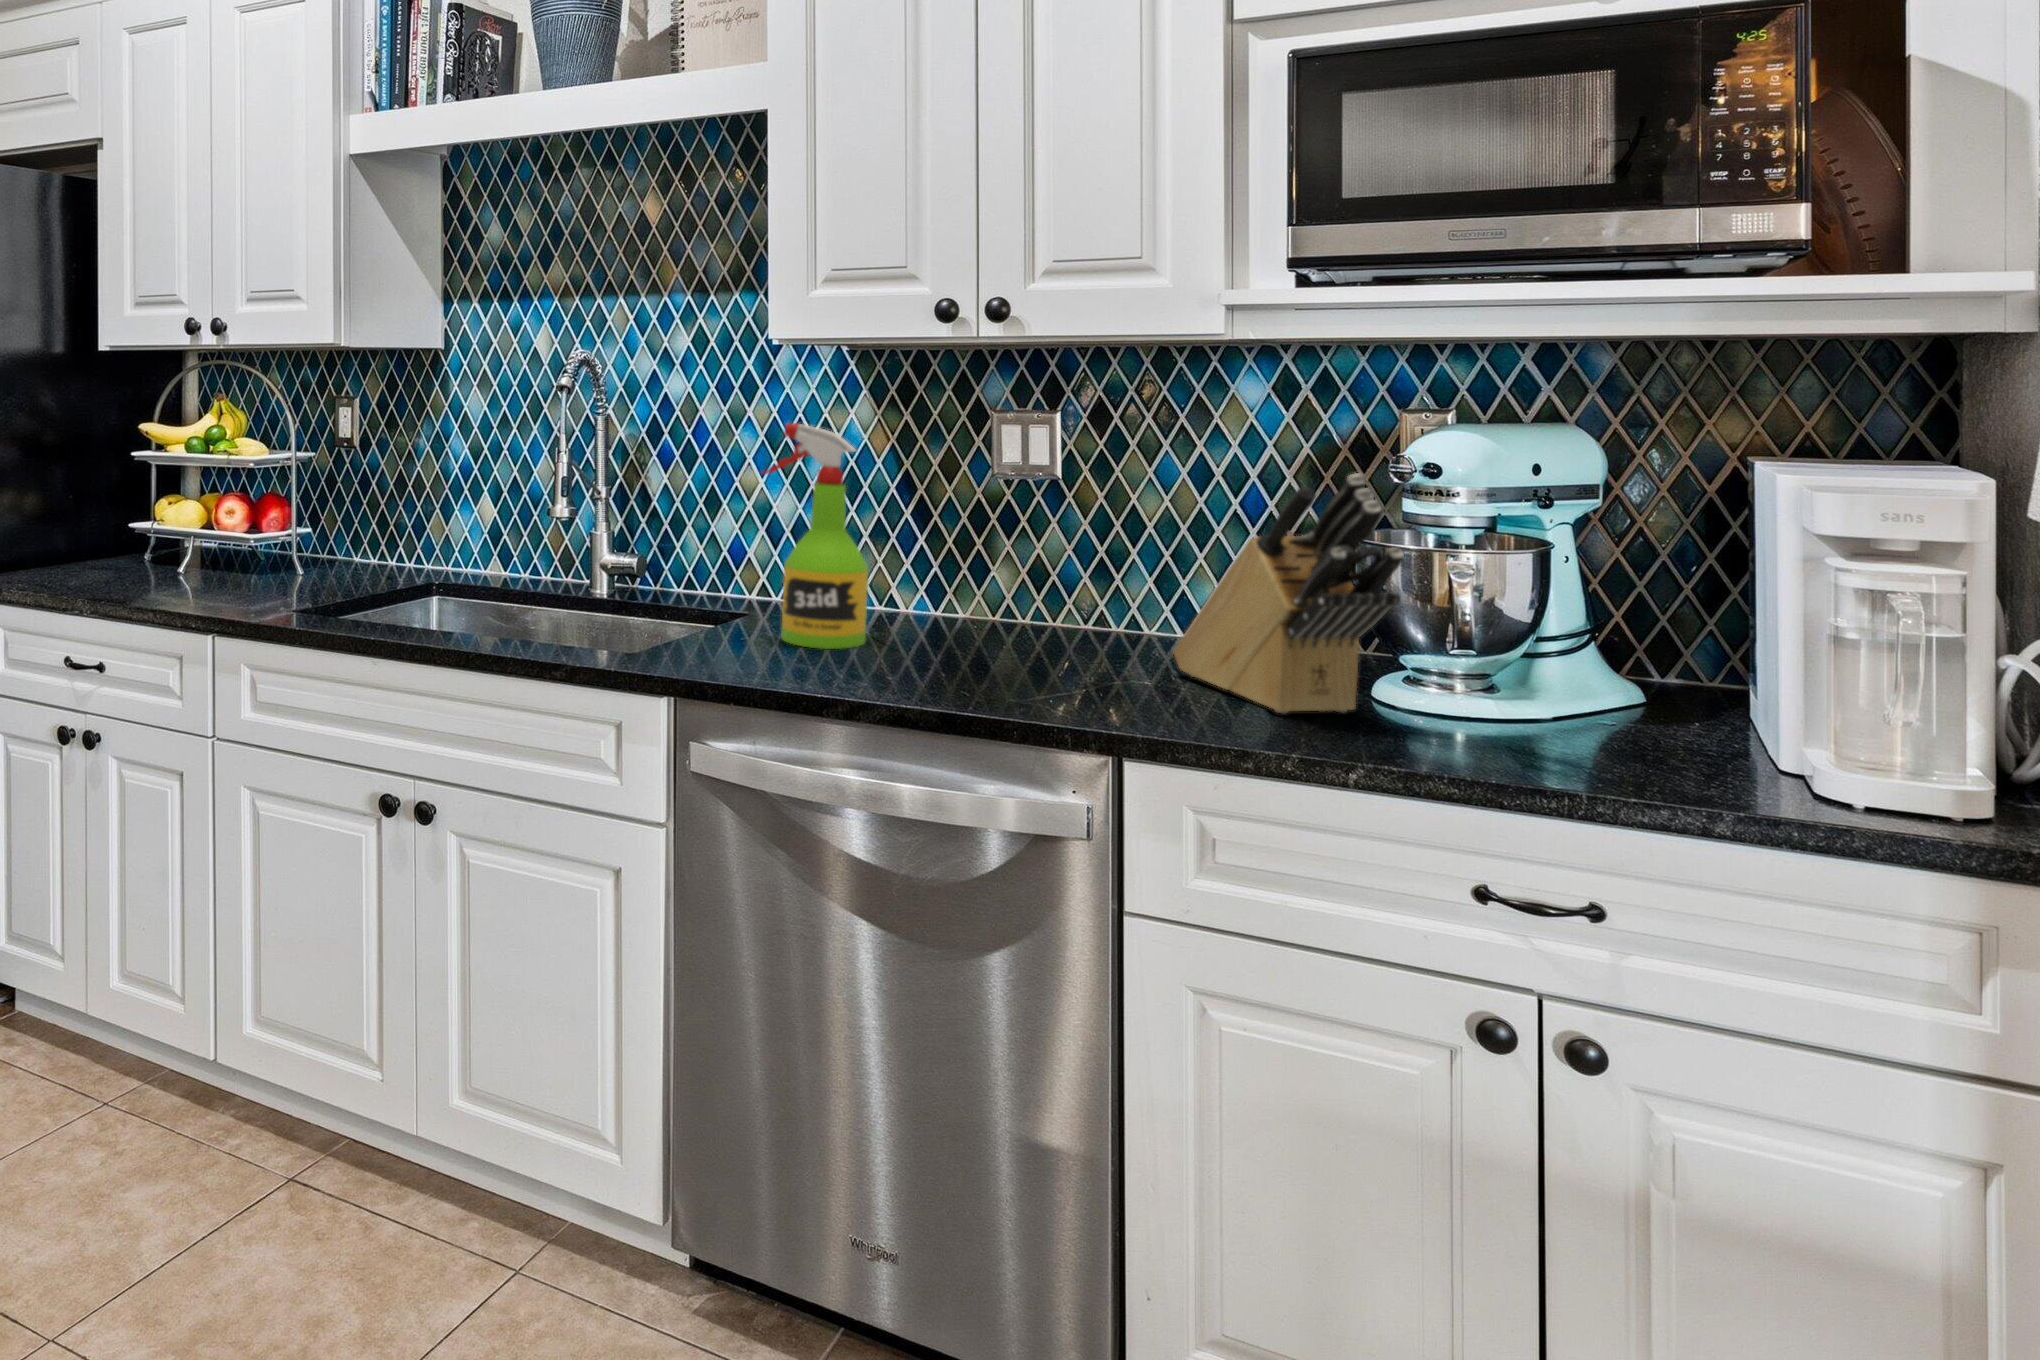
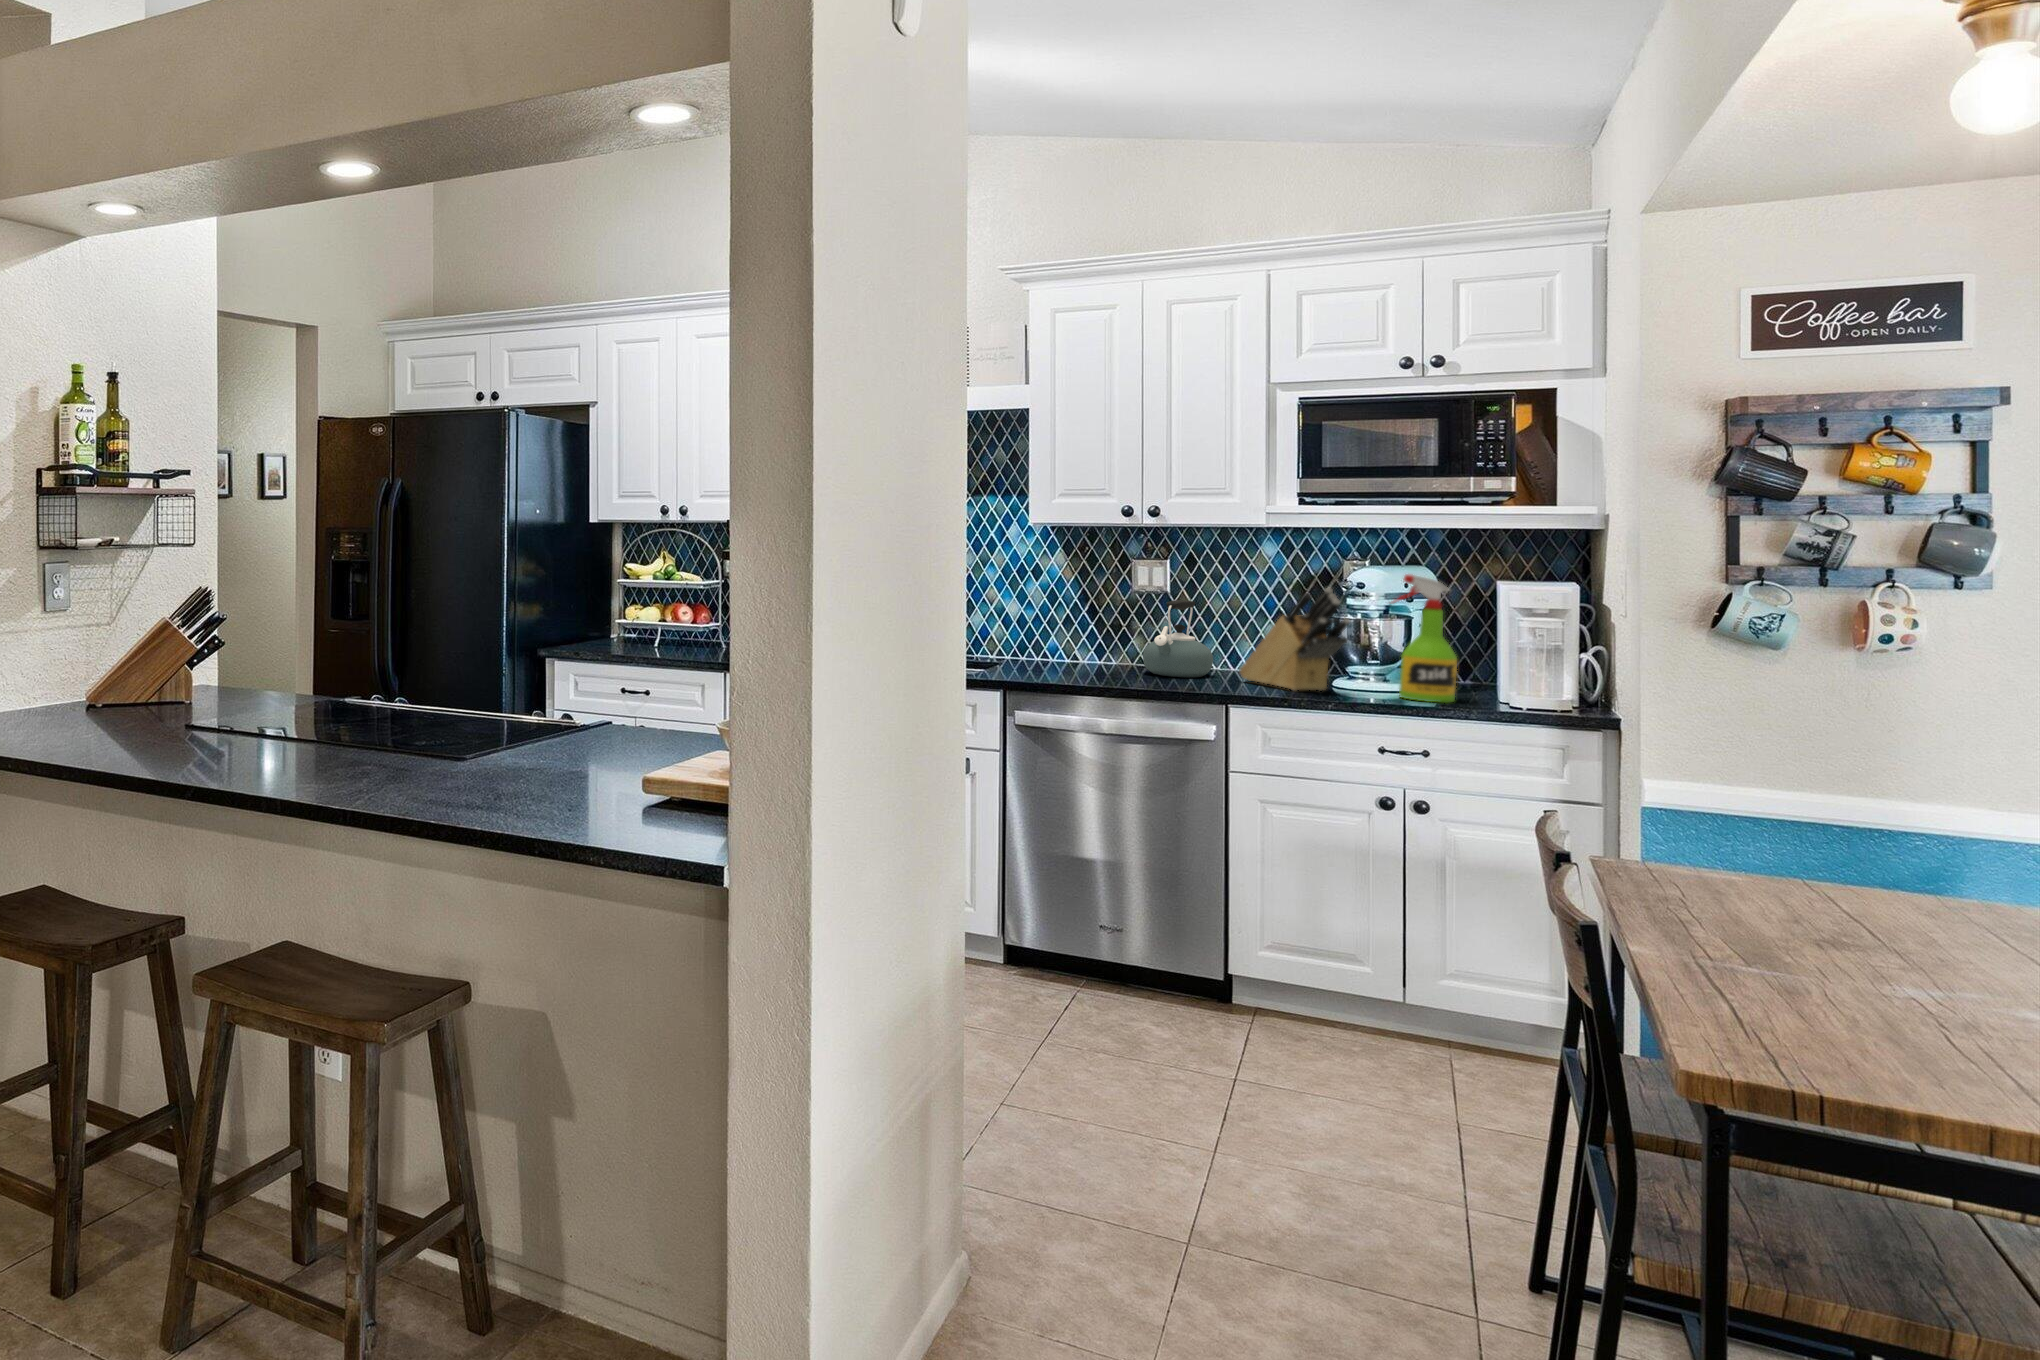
spray bottle: present [763,423,868,649] -> present [1392,575,1457,702]
kettle: none [989,495,1129,661] -> present [1143,600,1213,677]

